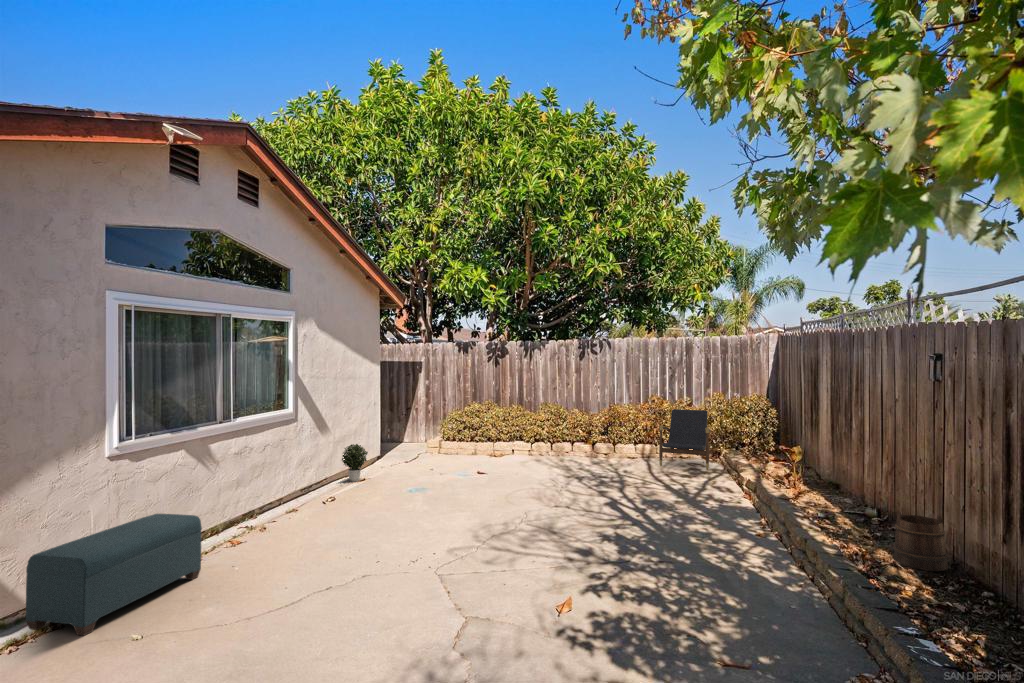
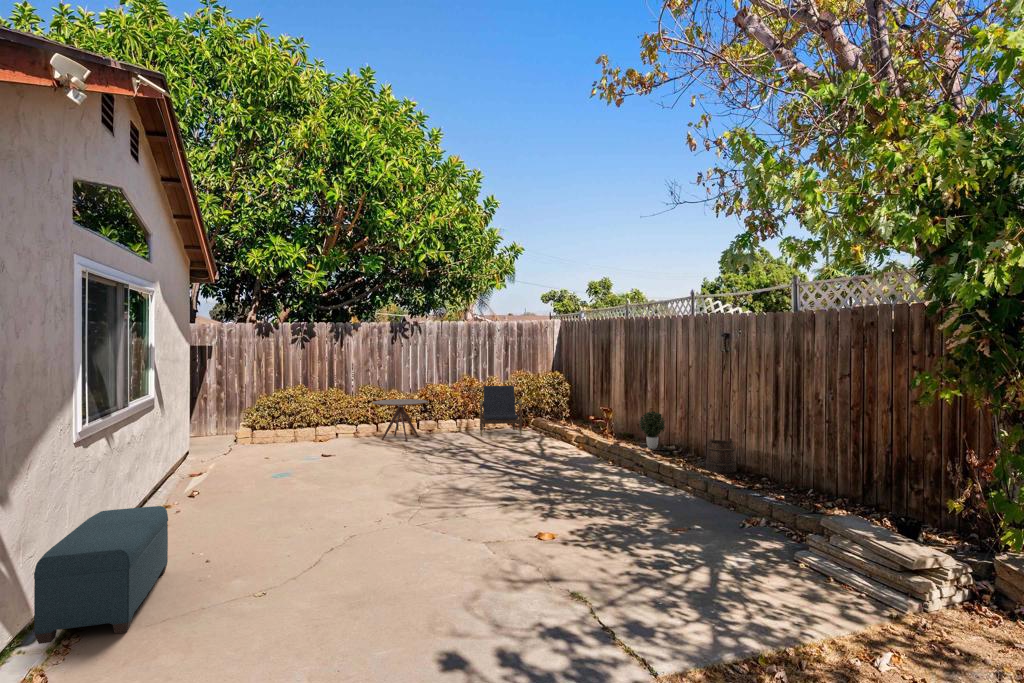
round table: none [546,419,603,464] -> present [373,399,428,441]
potted plant: present [342,444,368,482] -> present [639,411,665,449]

